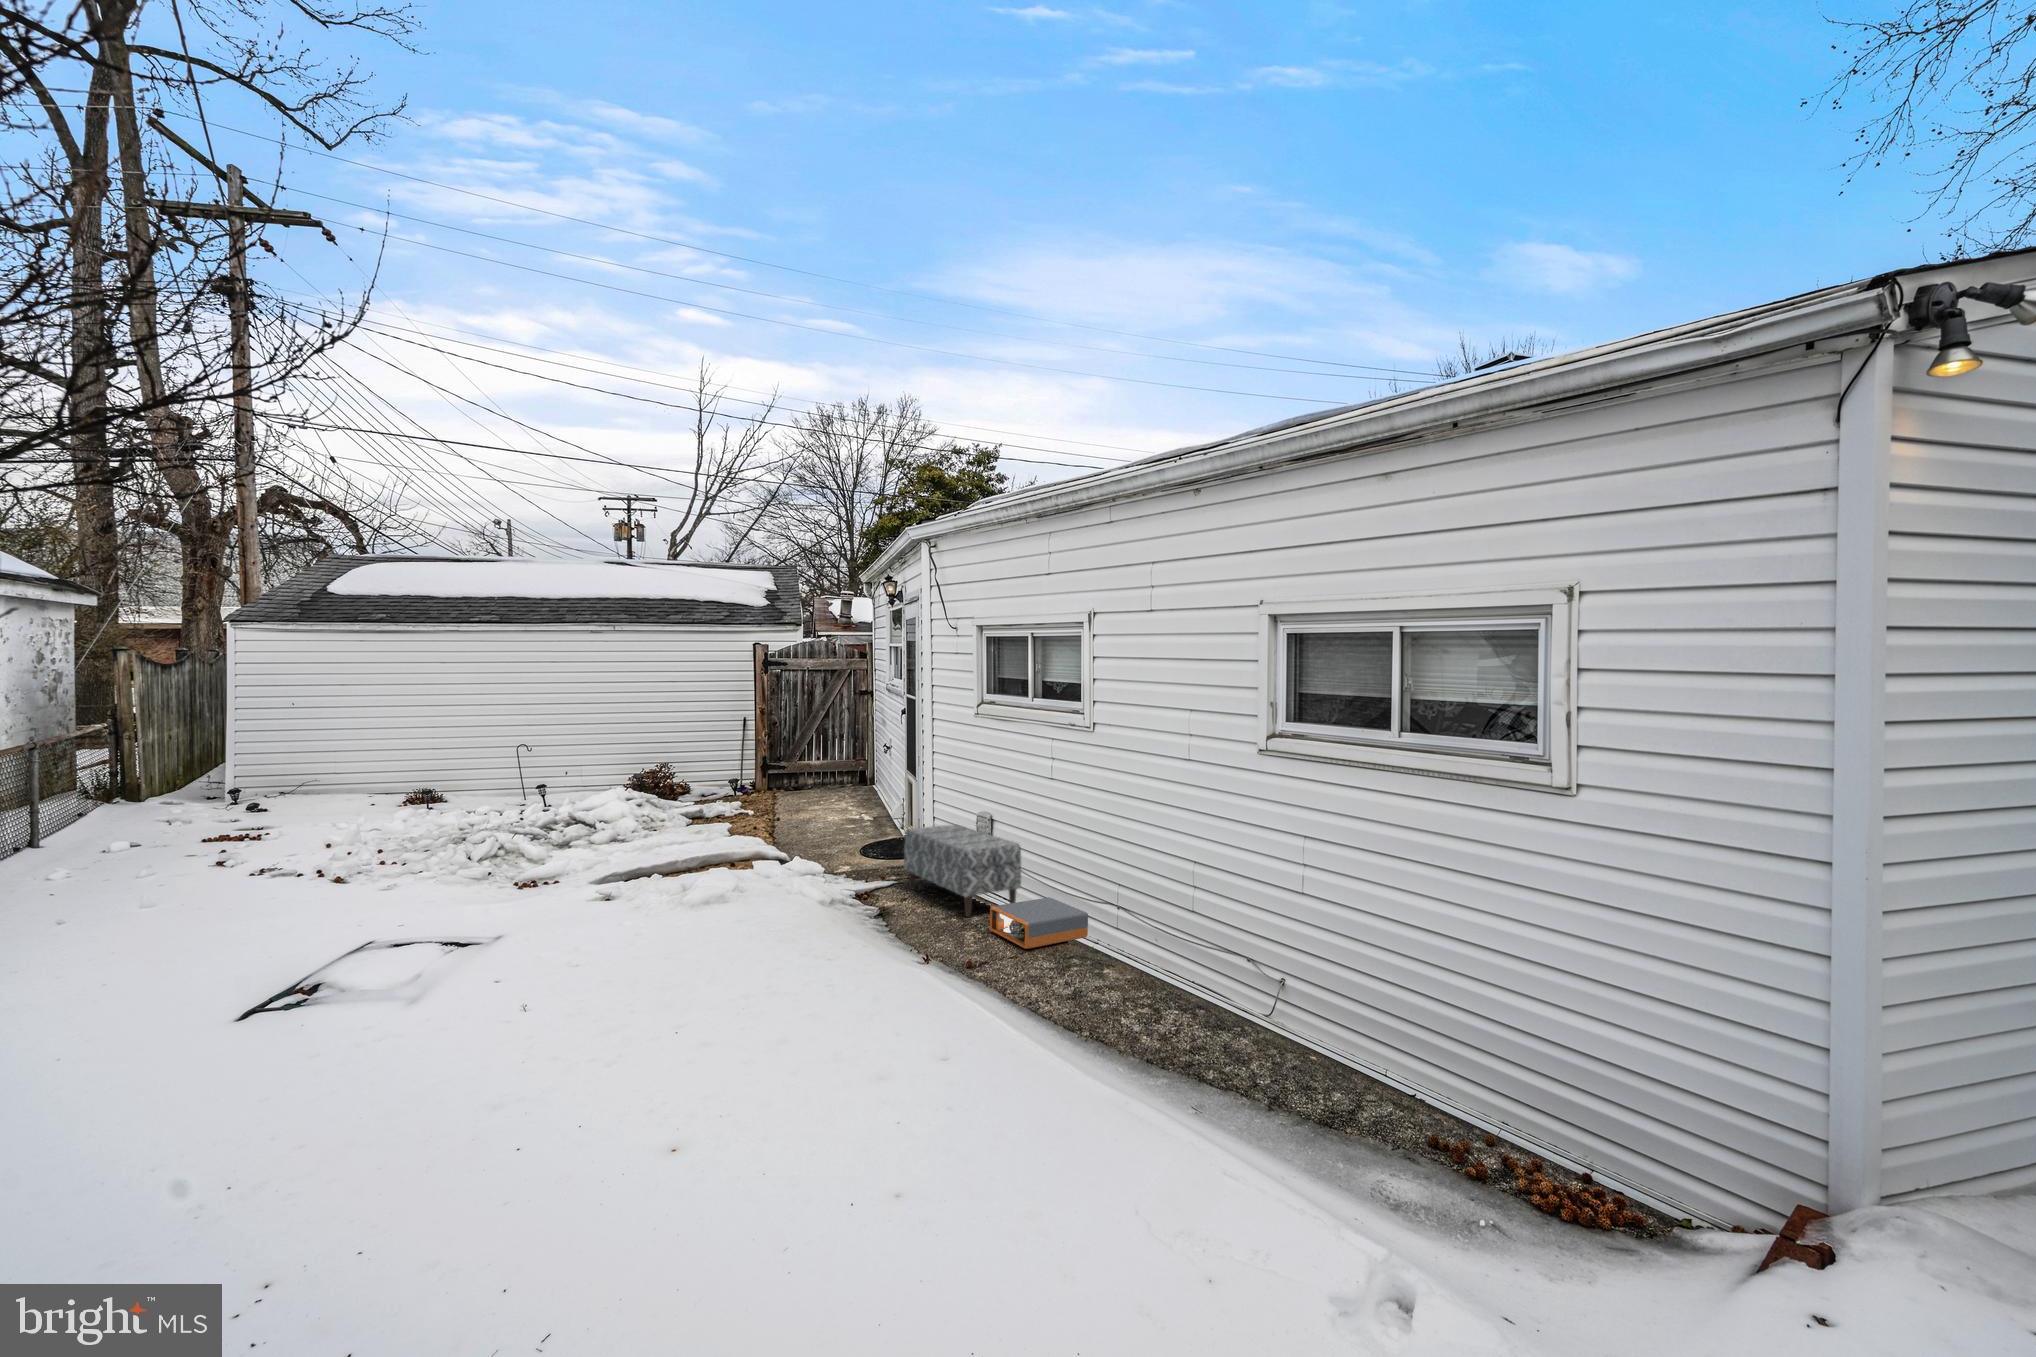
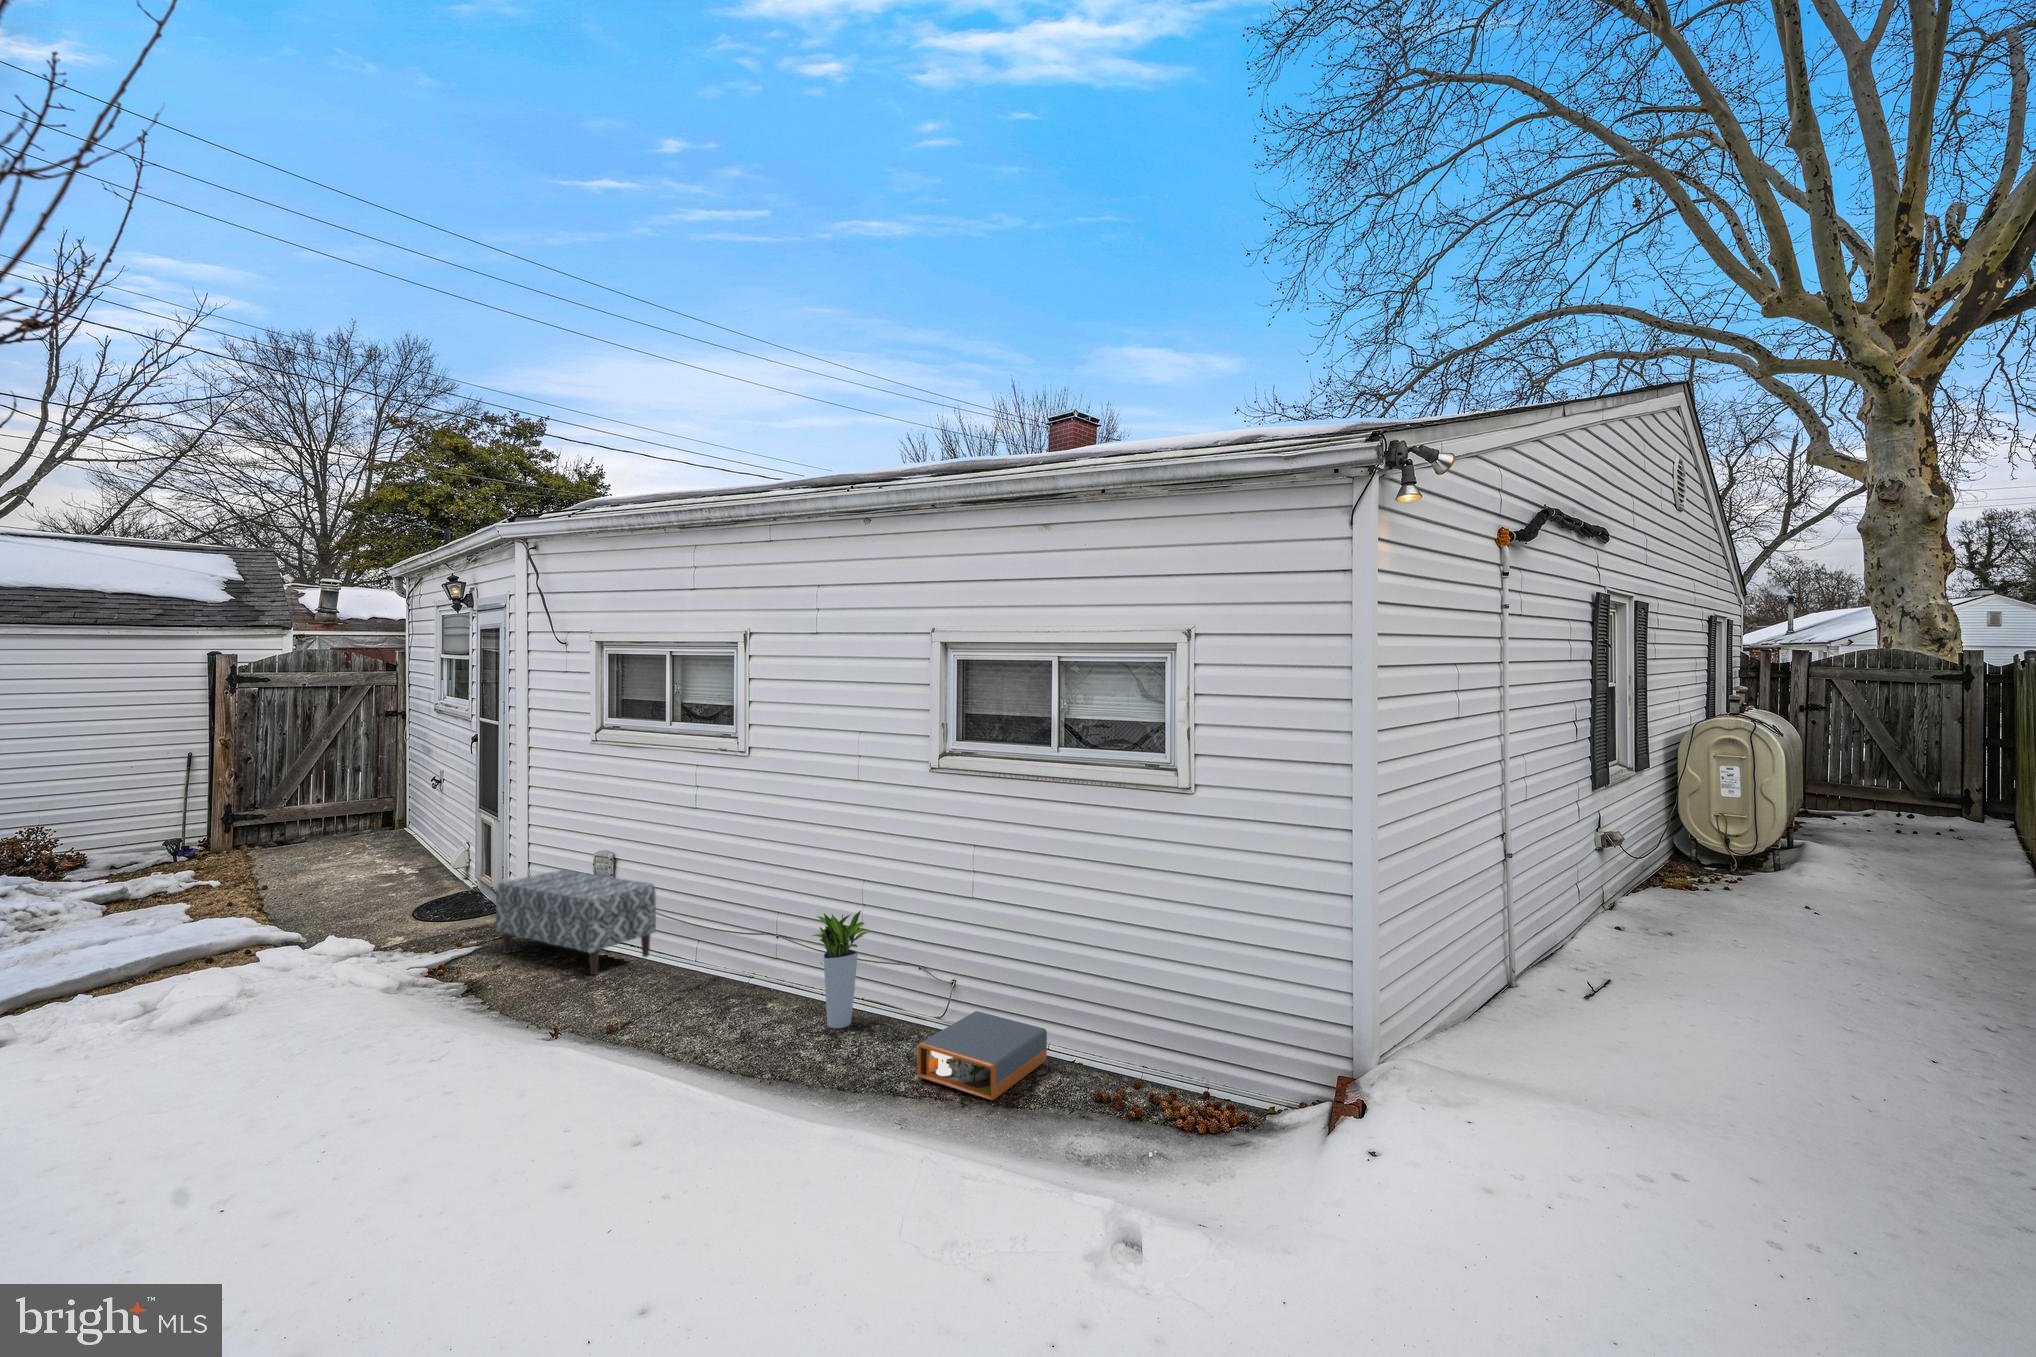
planter: none [1139,888,1198,1005] -> present [812,911,869,1028]
storage box: present [990,897,1088,949] -> present [917,1011,1047,1100]

